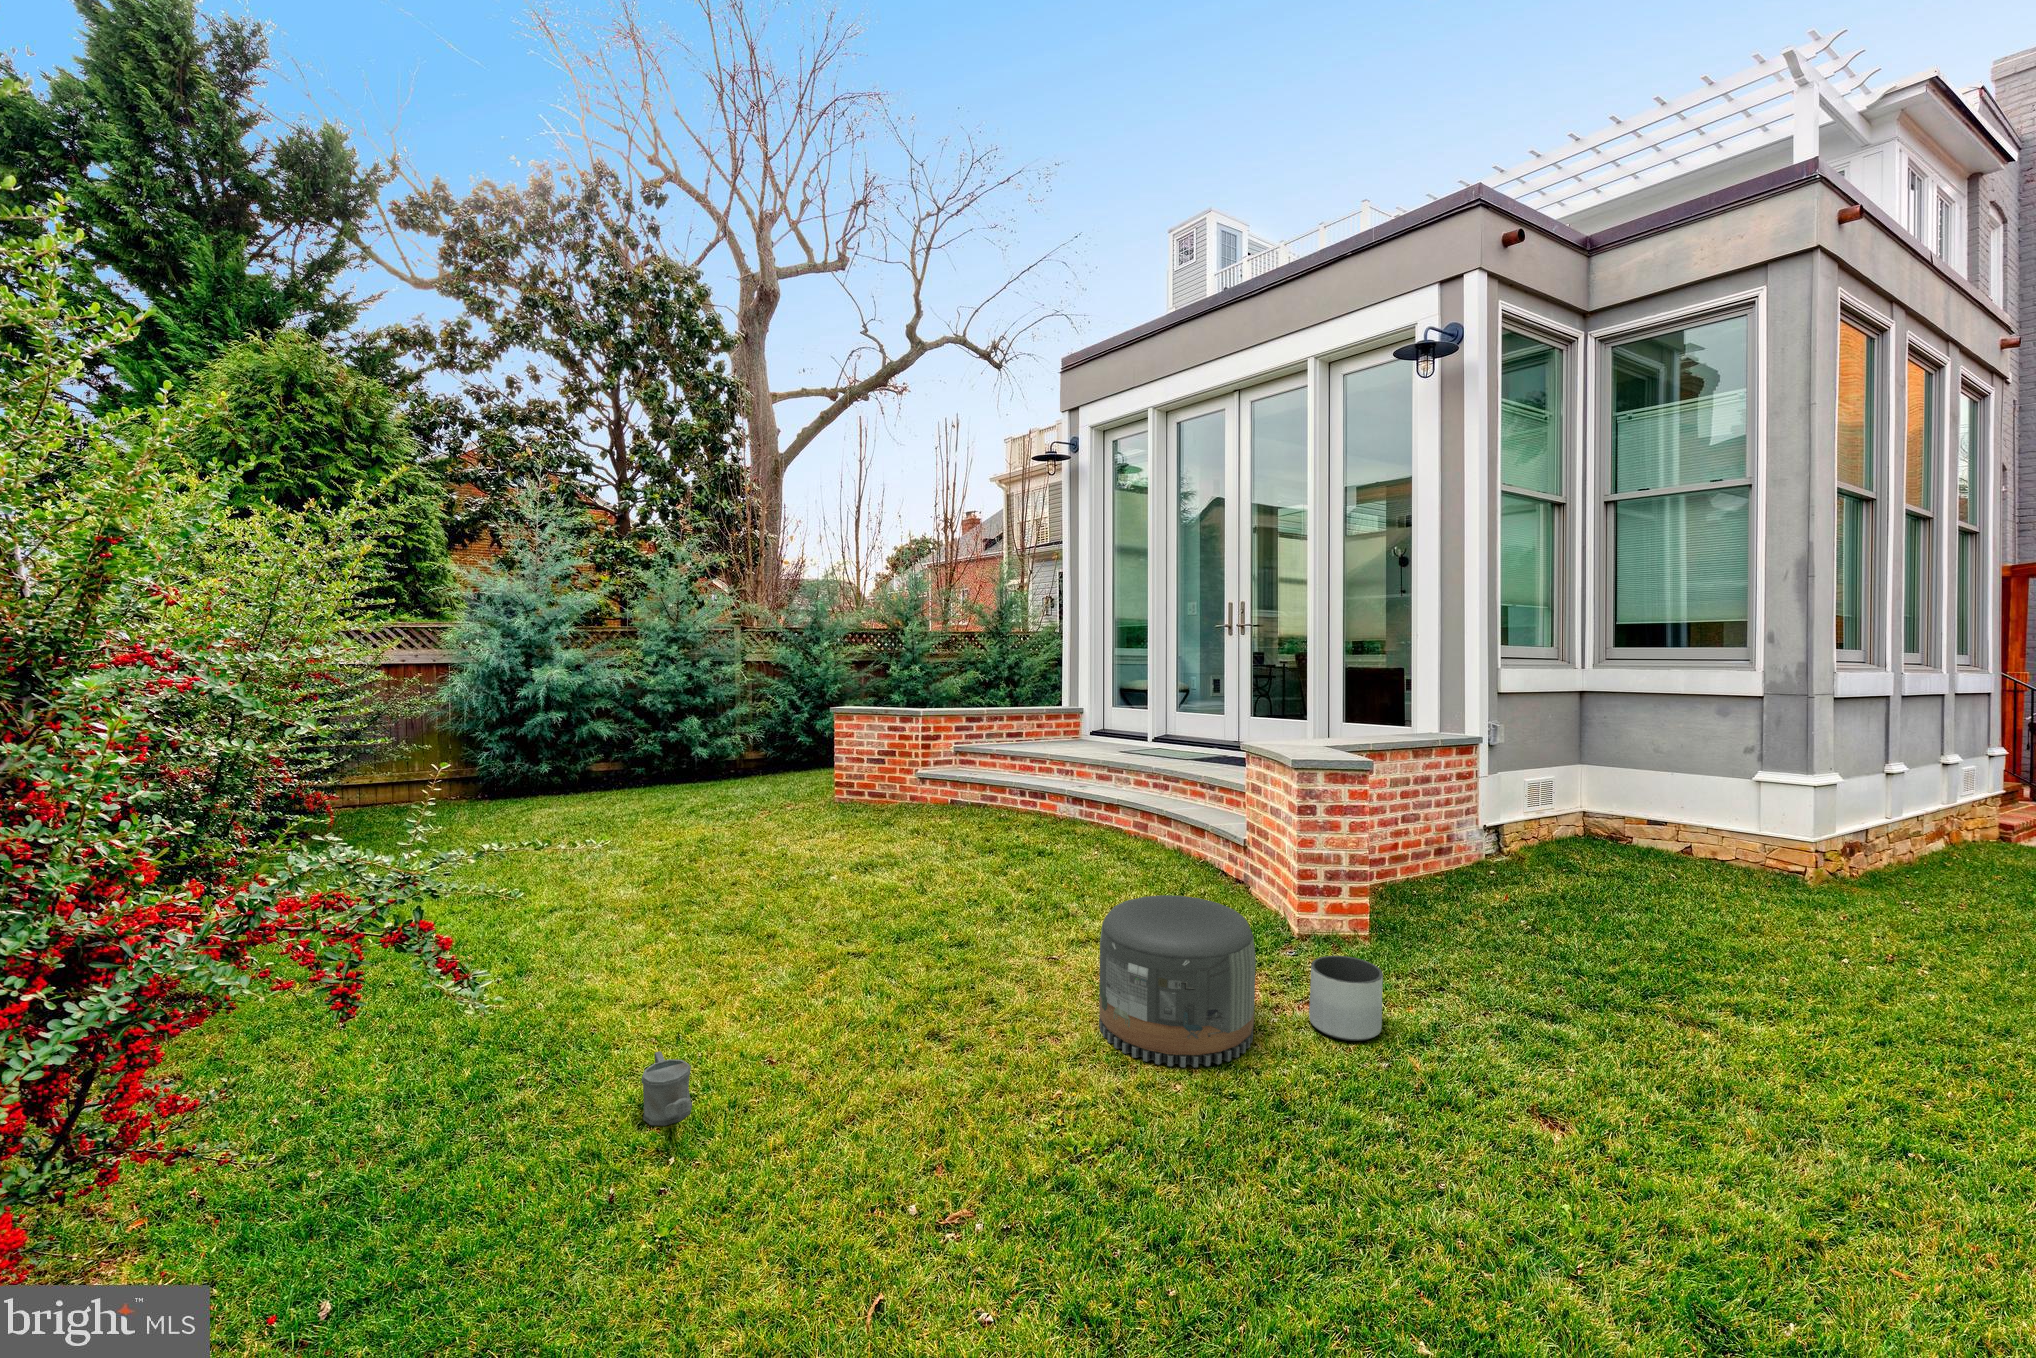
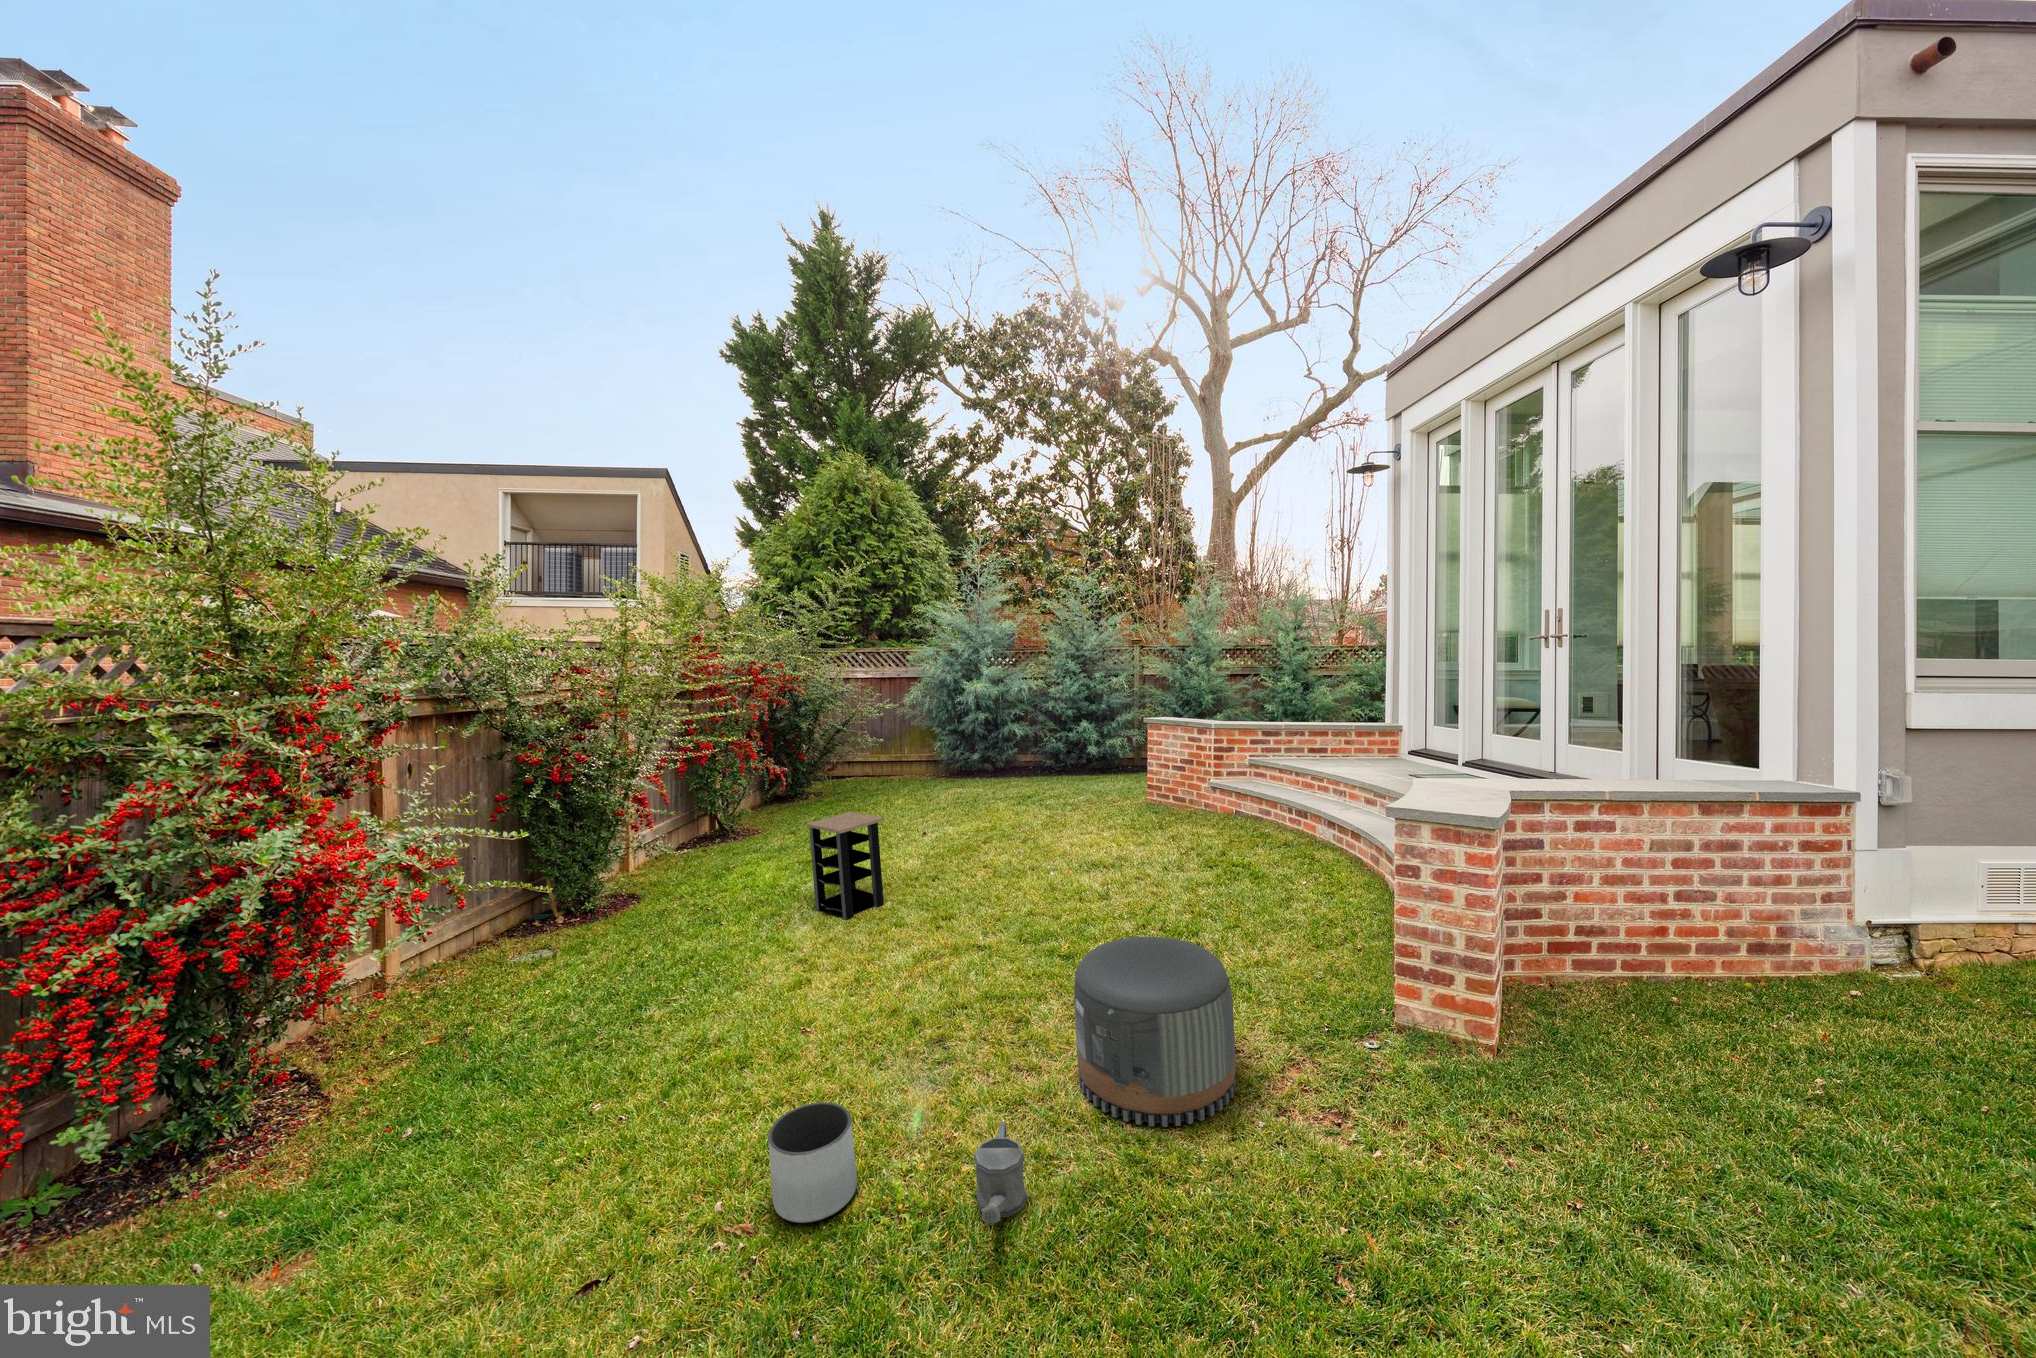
side table: none [539,830,651,974] -> present [807,812,884,920]
planter: present [1309,956,1383,1041] -> present [768,1102,857,1223]
watering can: present [642,1051,692,1126] -> present [974,1122,1027,1223]

